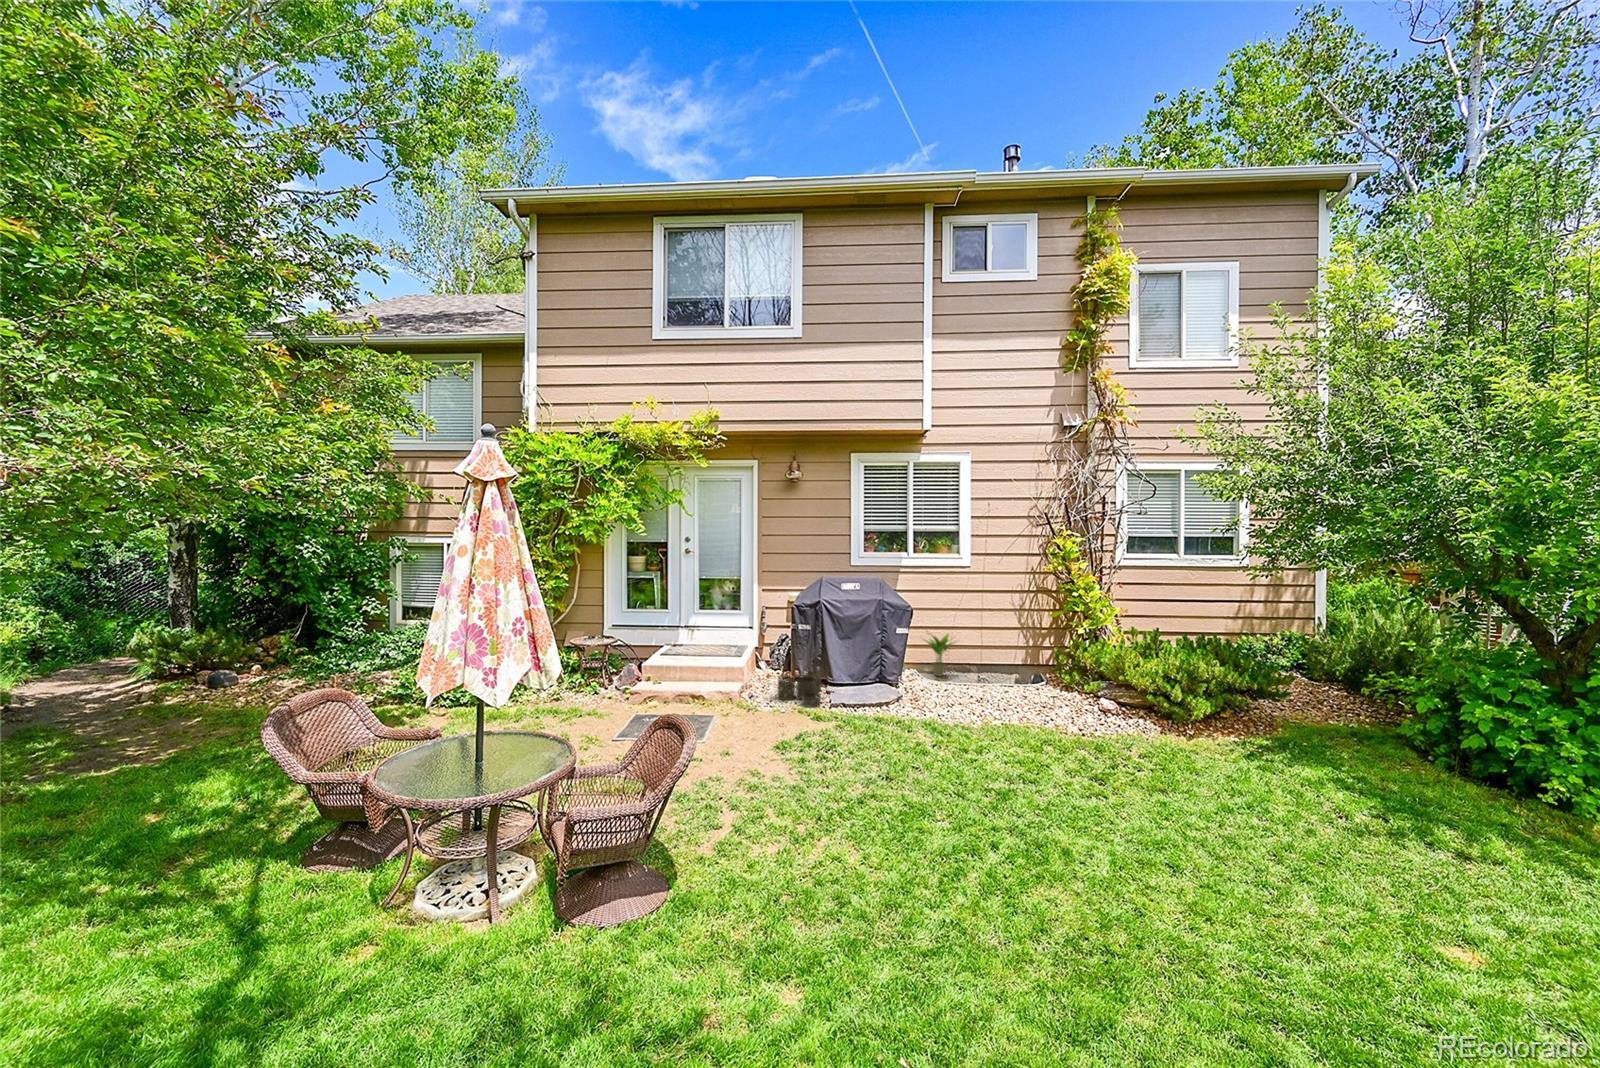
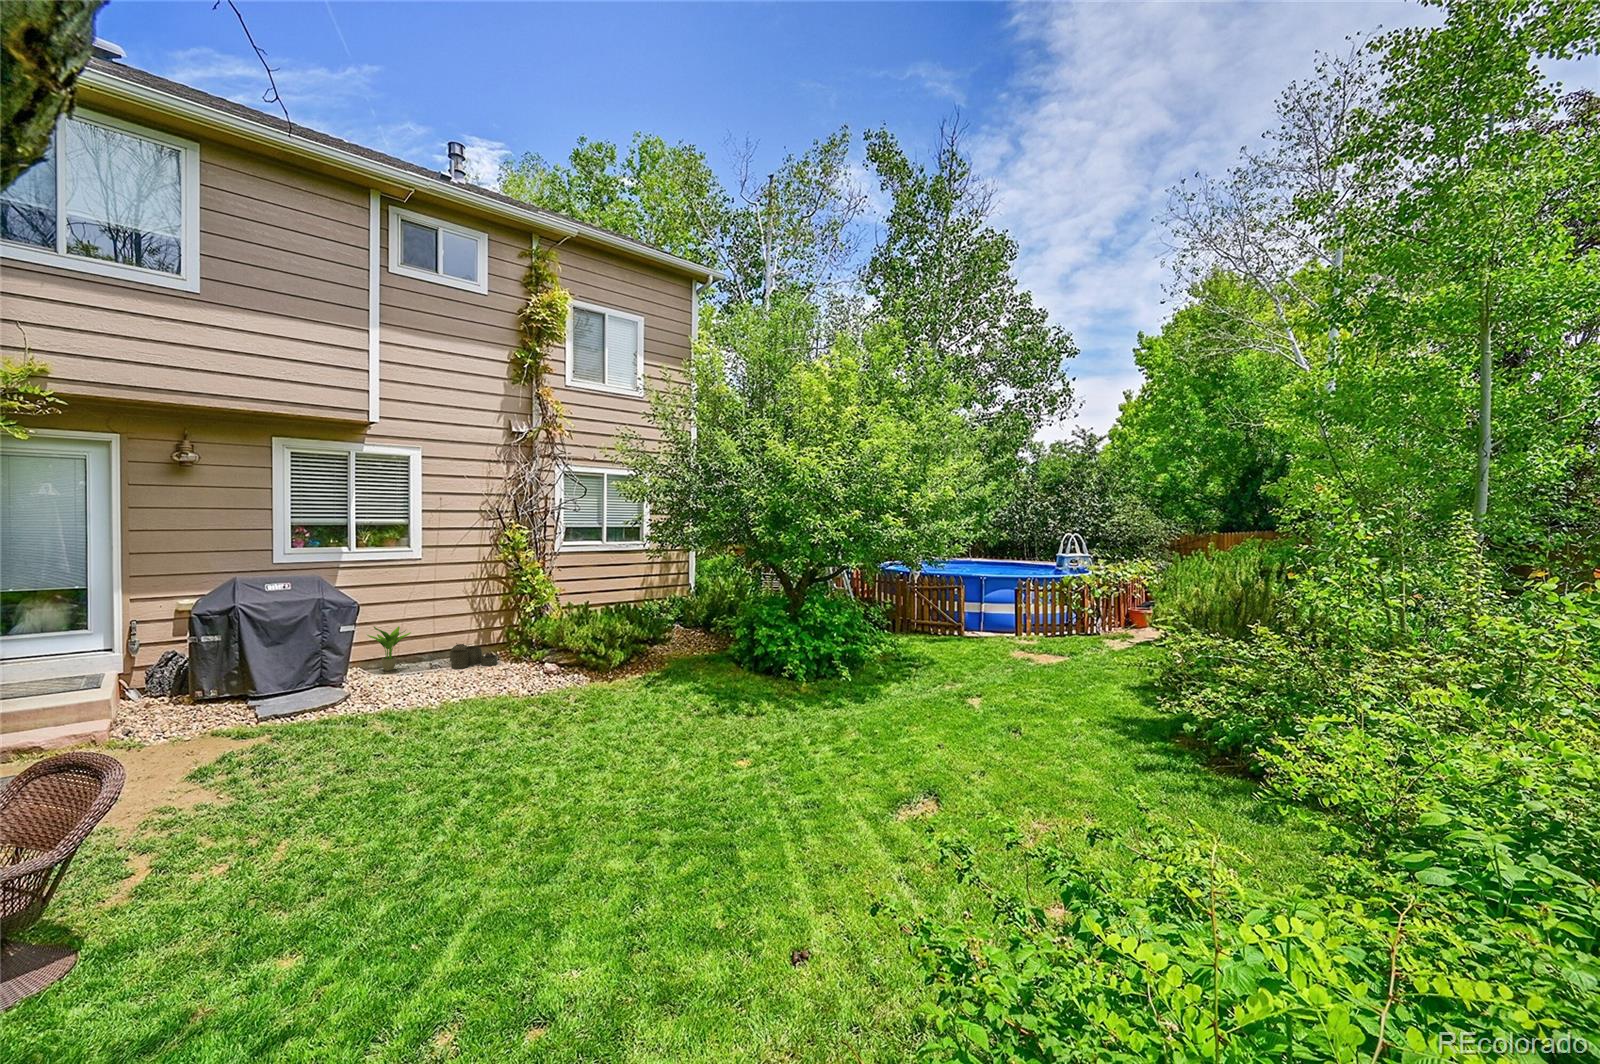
woven basket: present [778,671,821,707] -> present [450,644,498,669]

